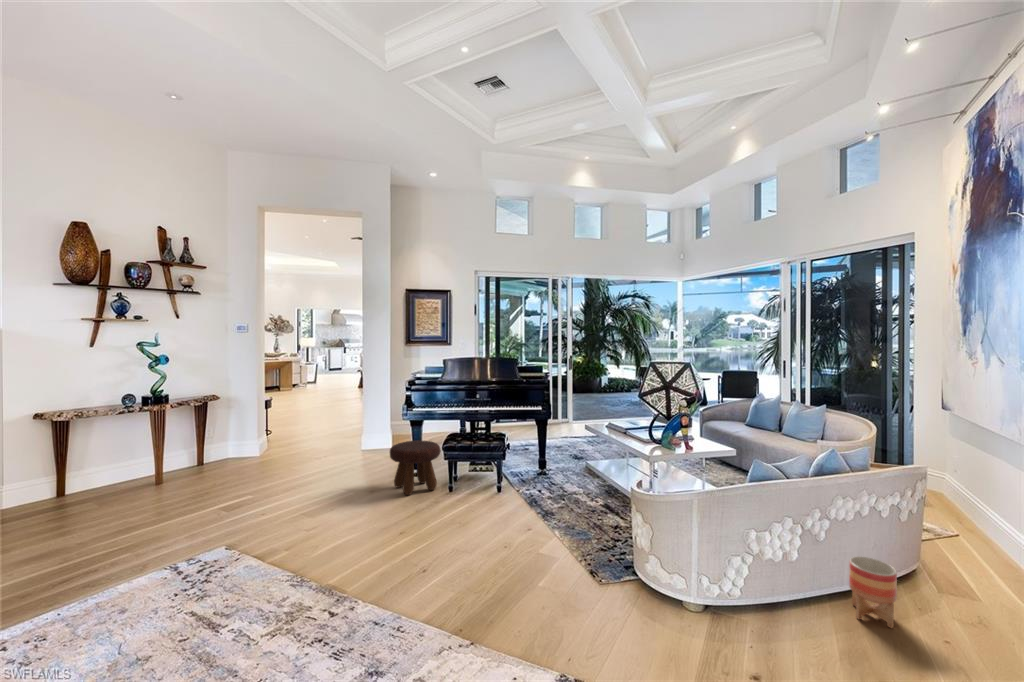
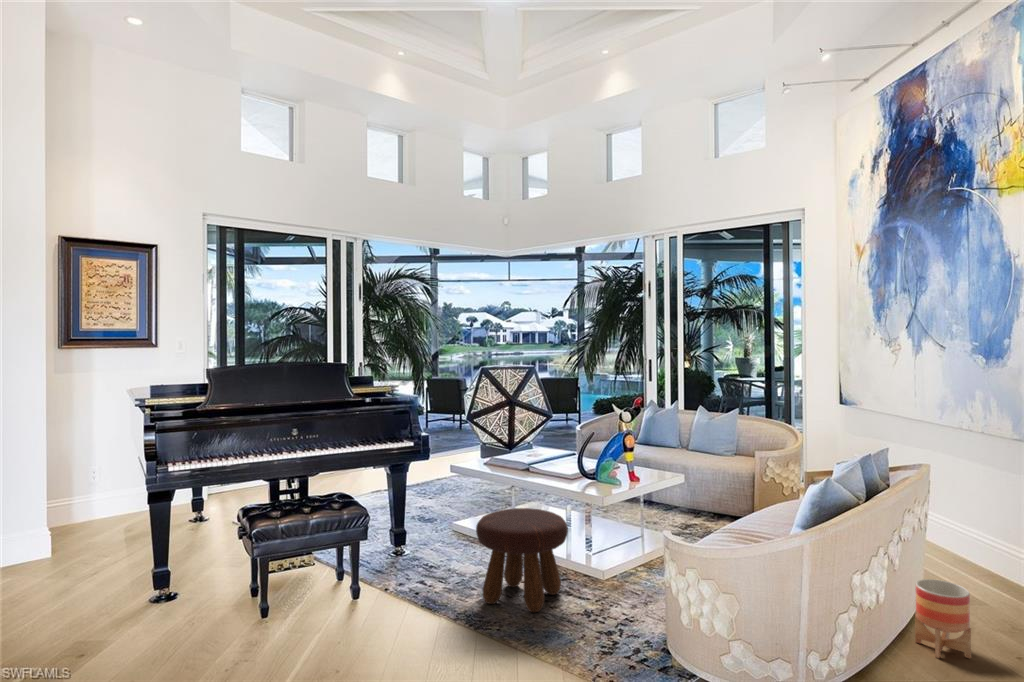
footstool: present [390,440,441,495] -> present [476,508,568,612]

